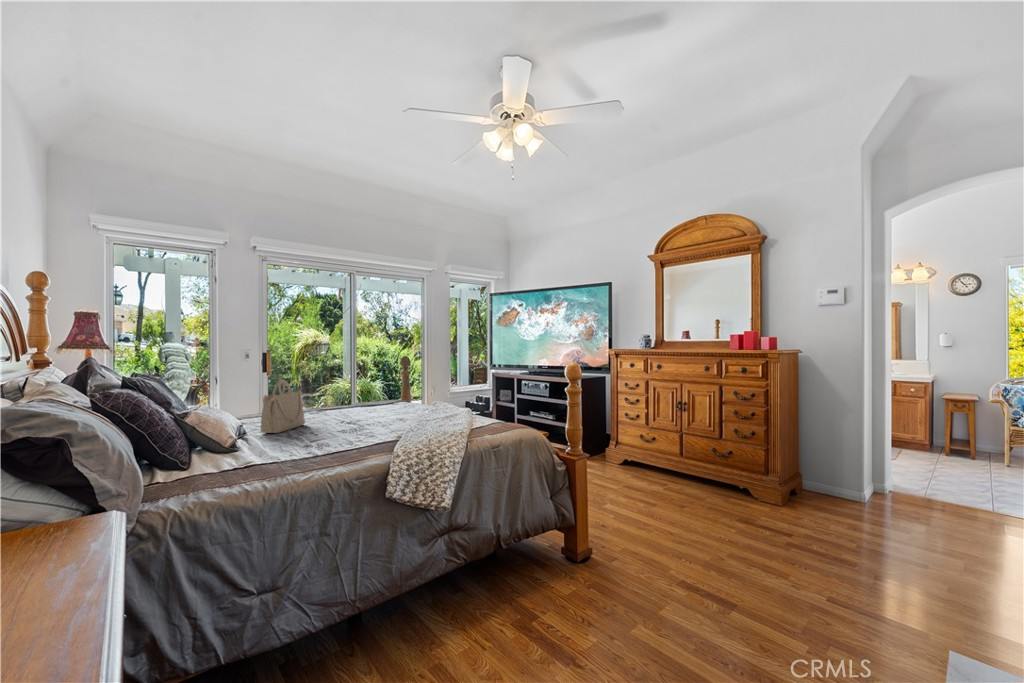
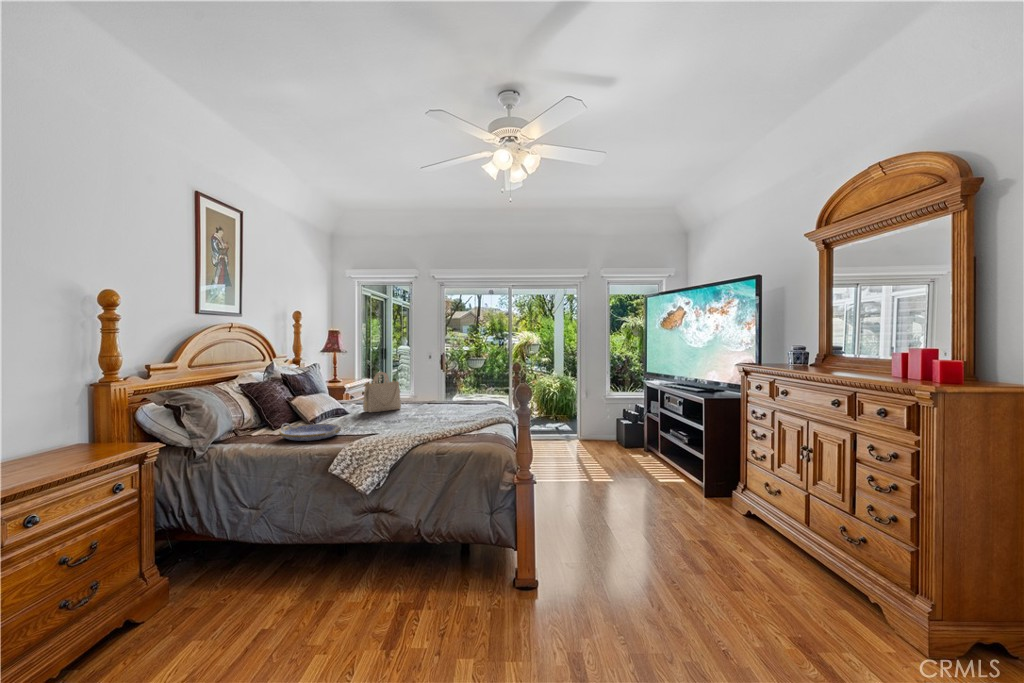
serving tray: none [260,441,353,470] -> present [279,423,342,441]

